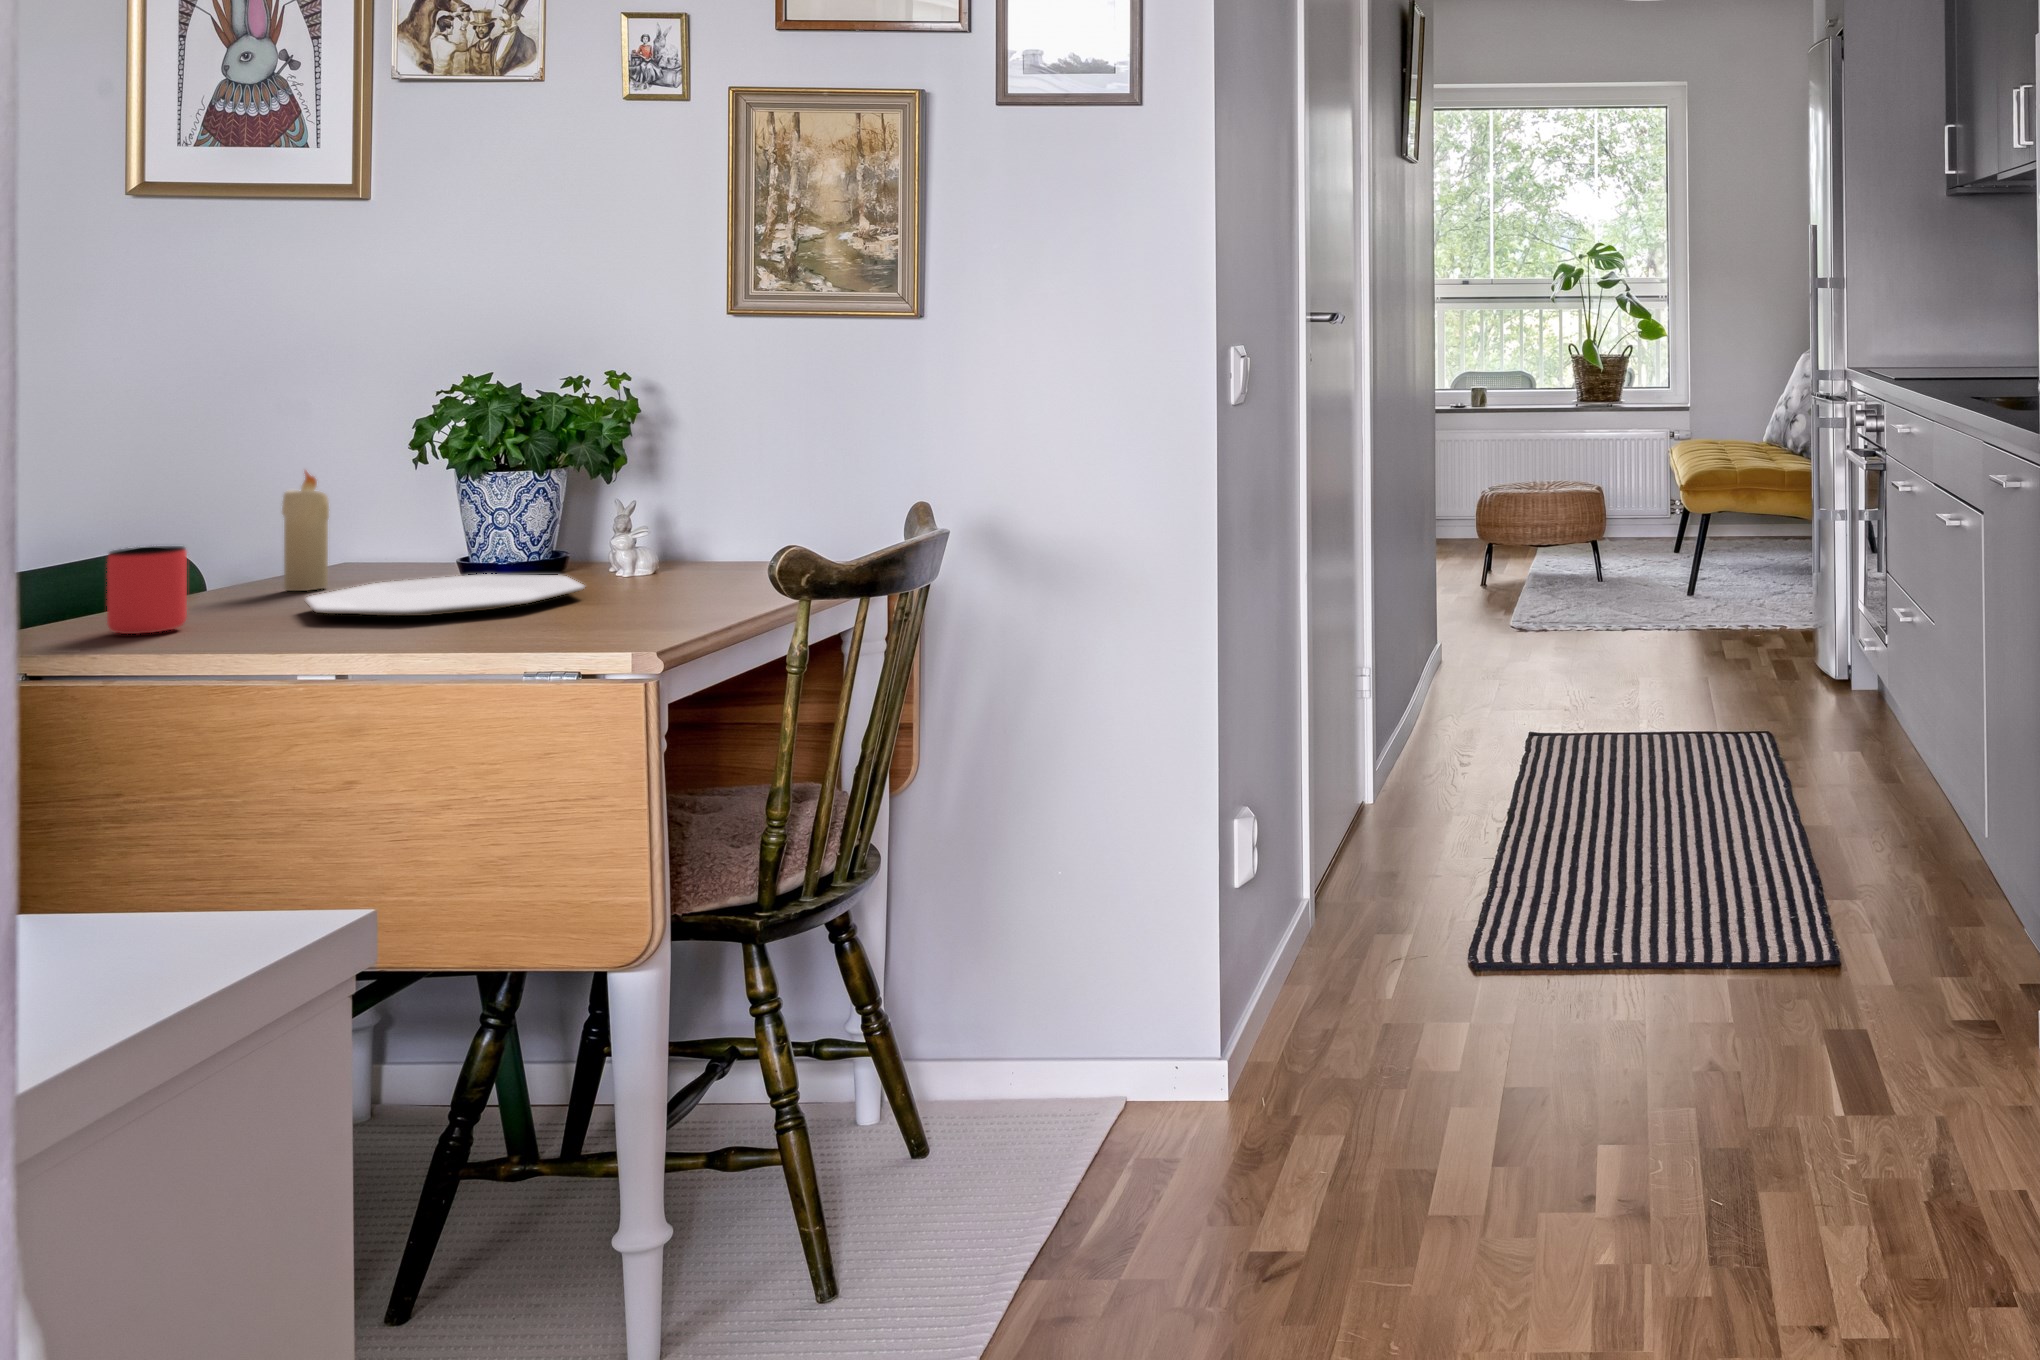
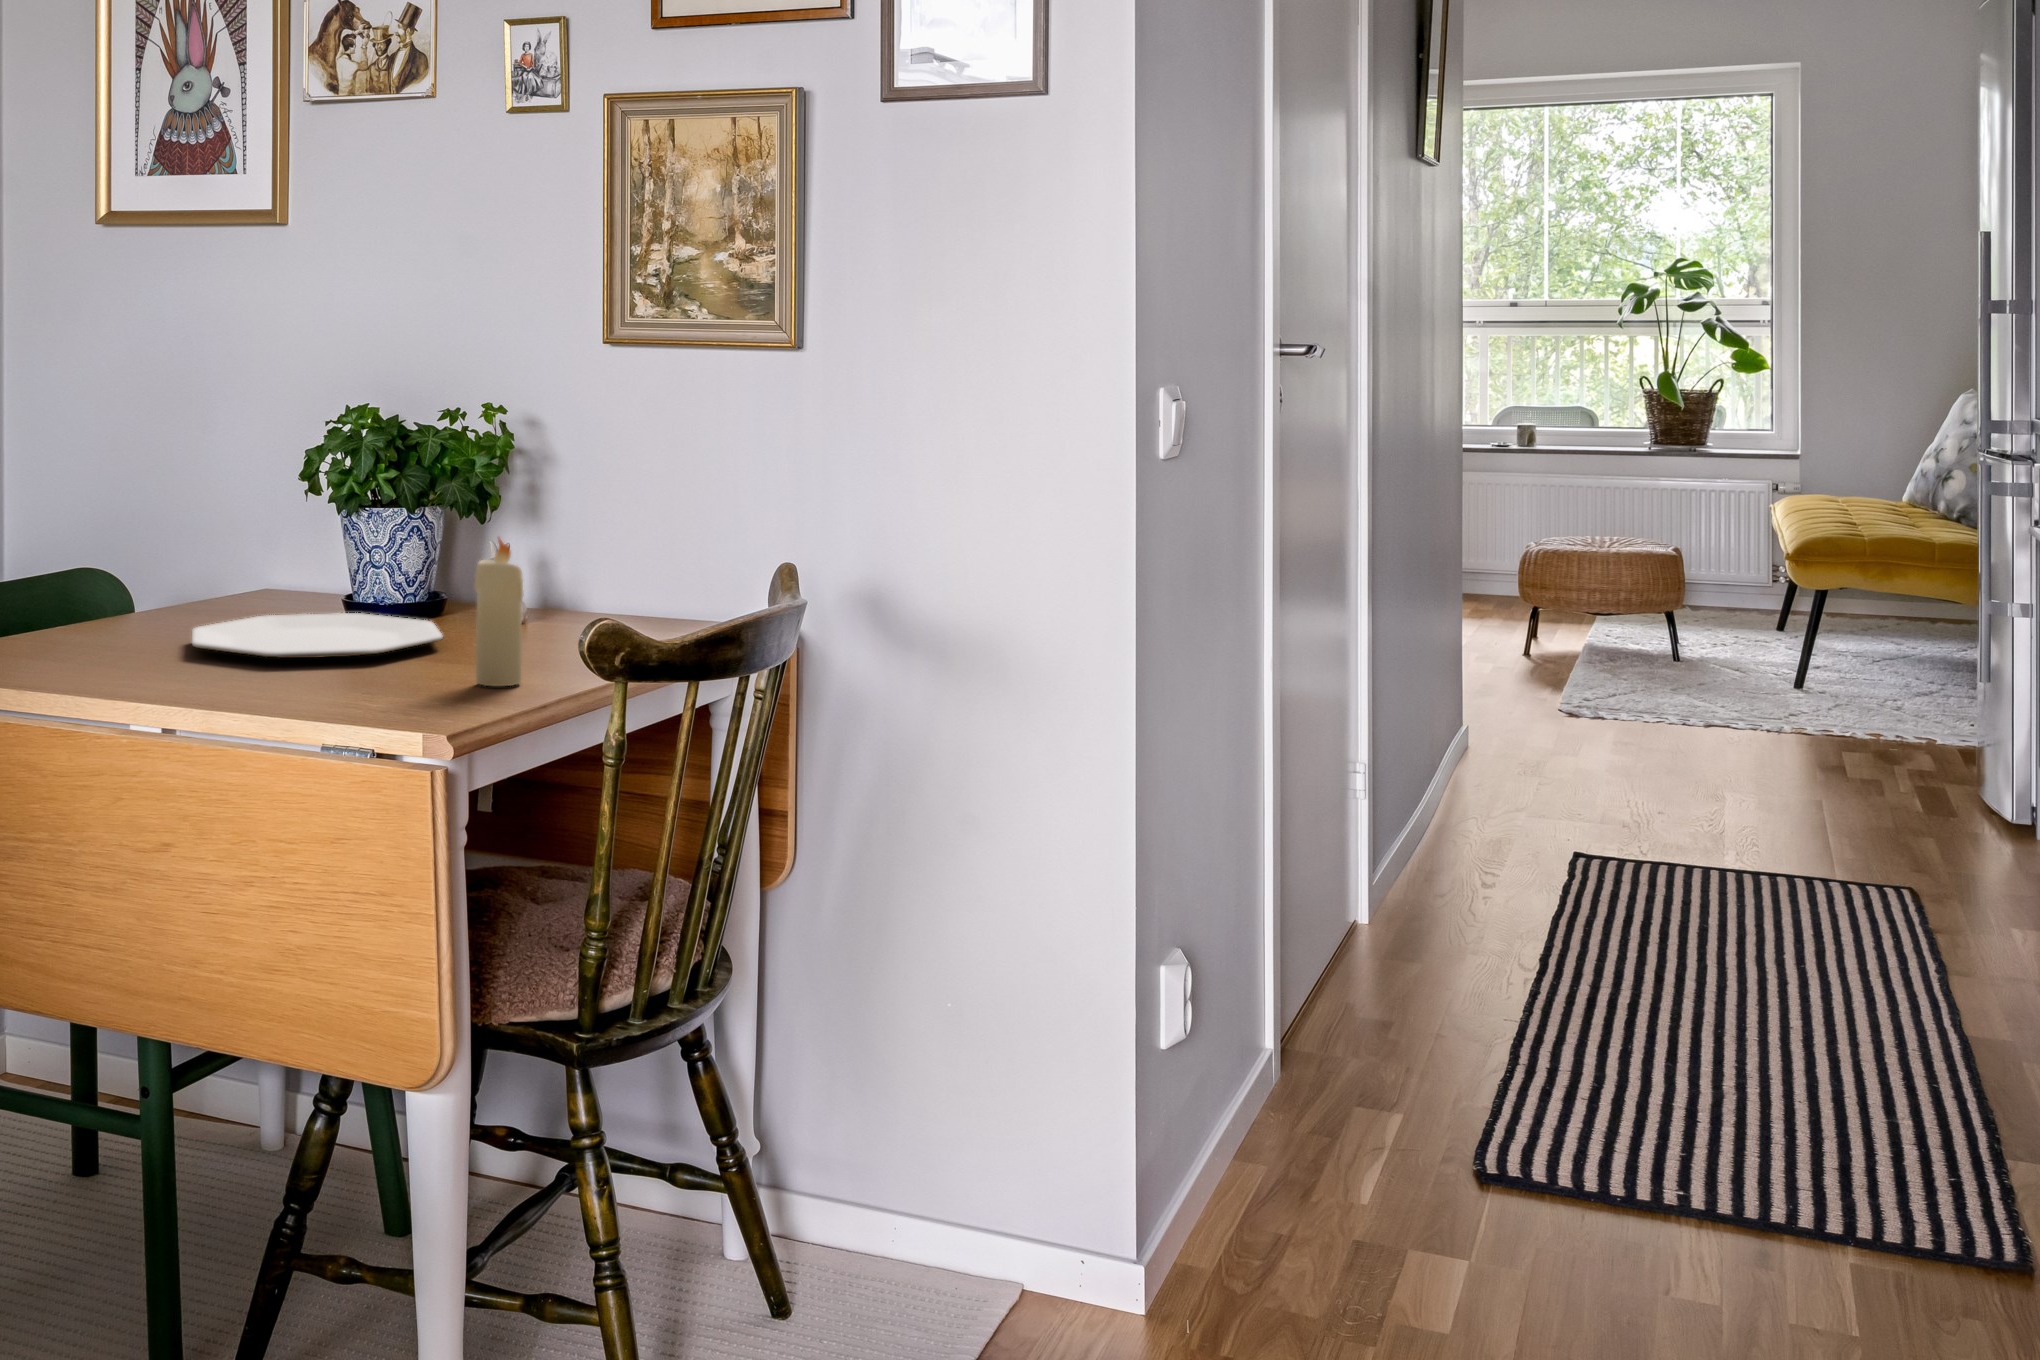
candle: present [282,471,329,591] -> present [474,538,523,686]
cup: present [107,546,187,634] -> none [22,568,88,656]

